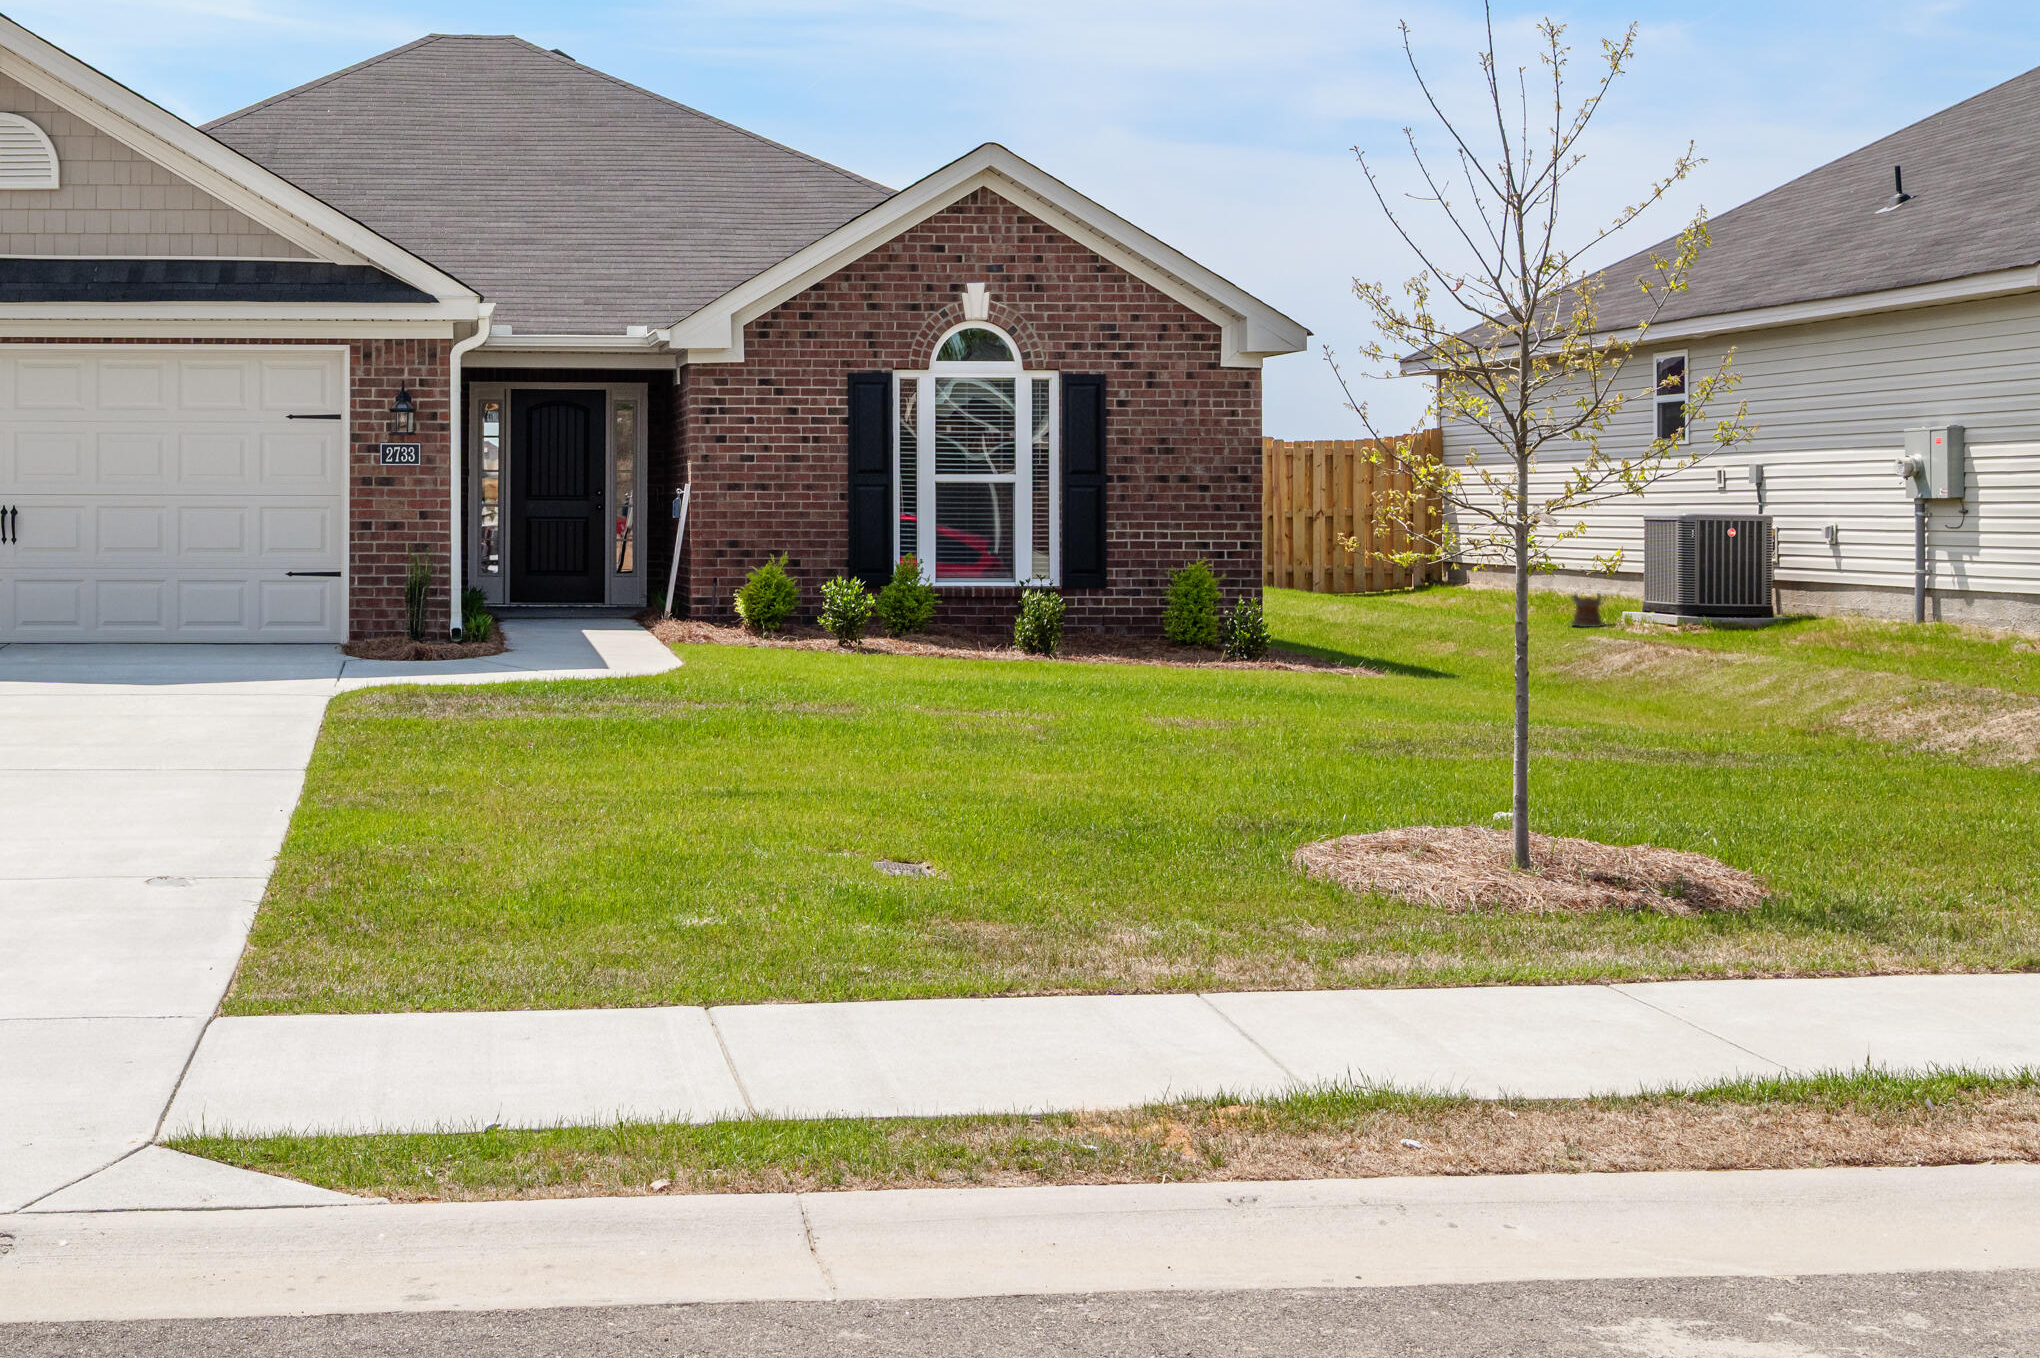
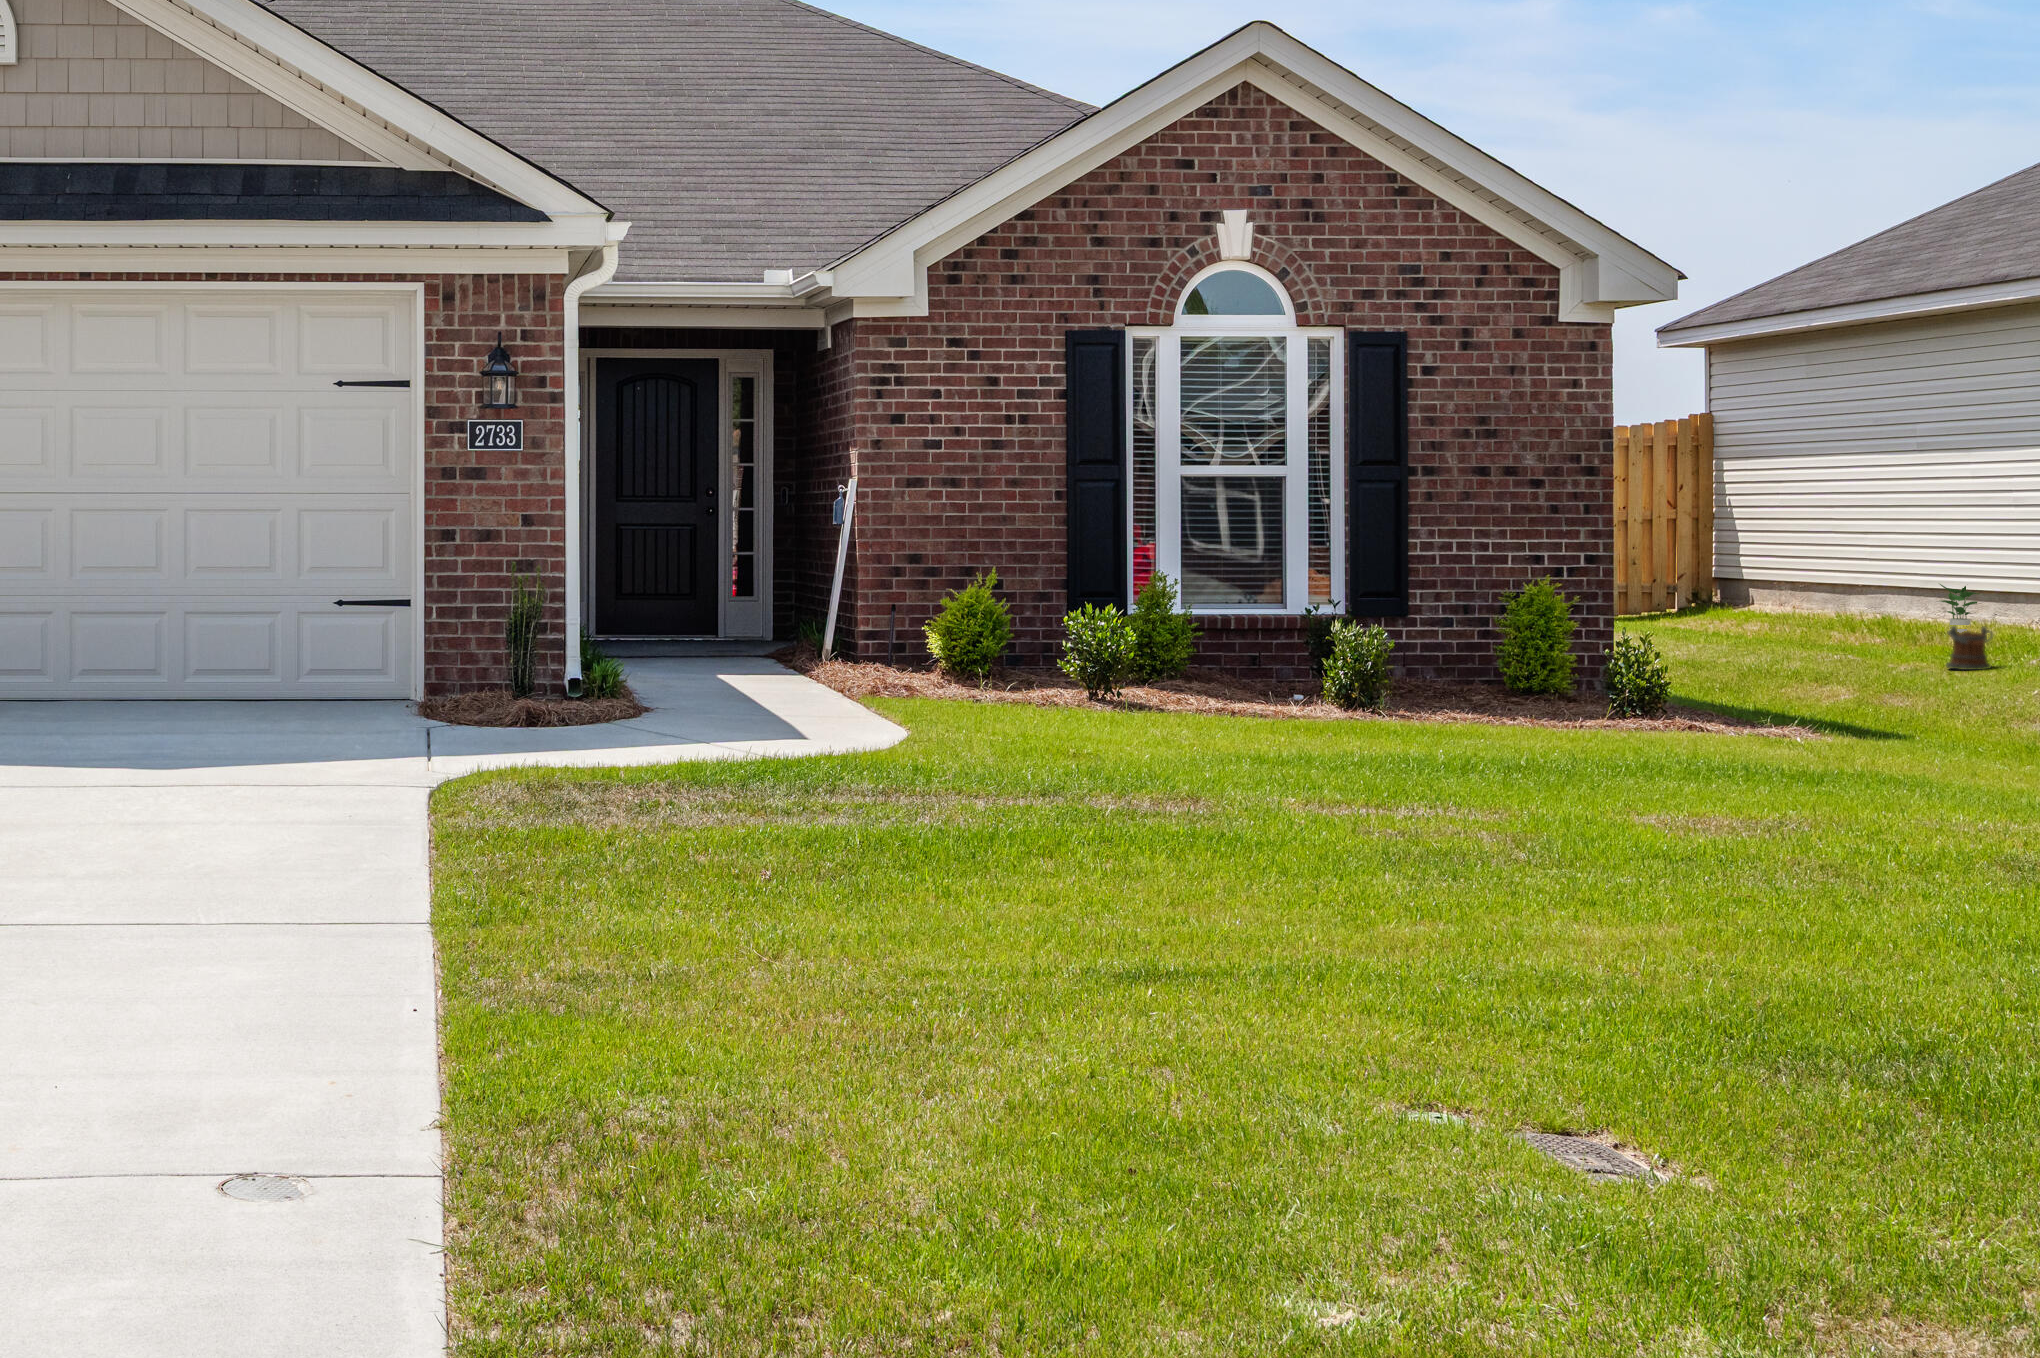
potted plant: none [1593,554,1624,596] -> present [1940,584,1979,633]

